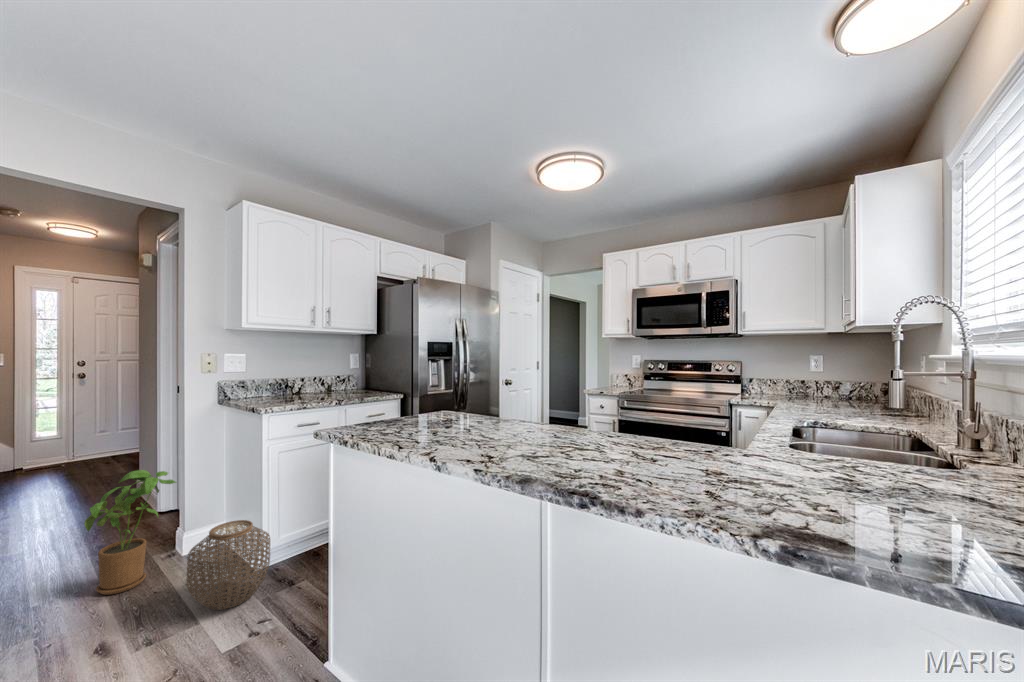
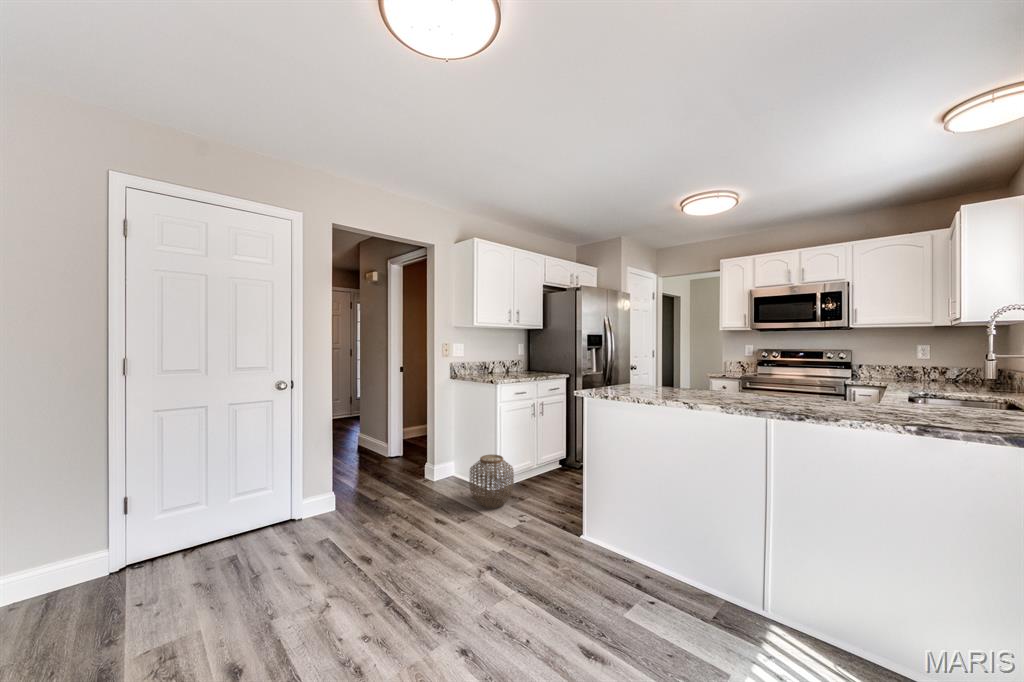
house plant: present [85,470,176,595] -> none [402,420,445,497]

